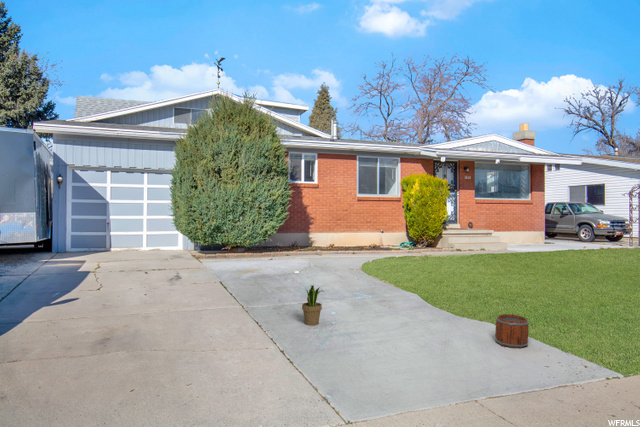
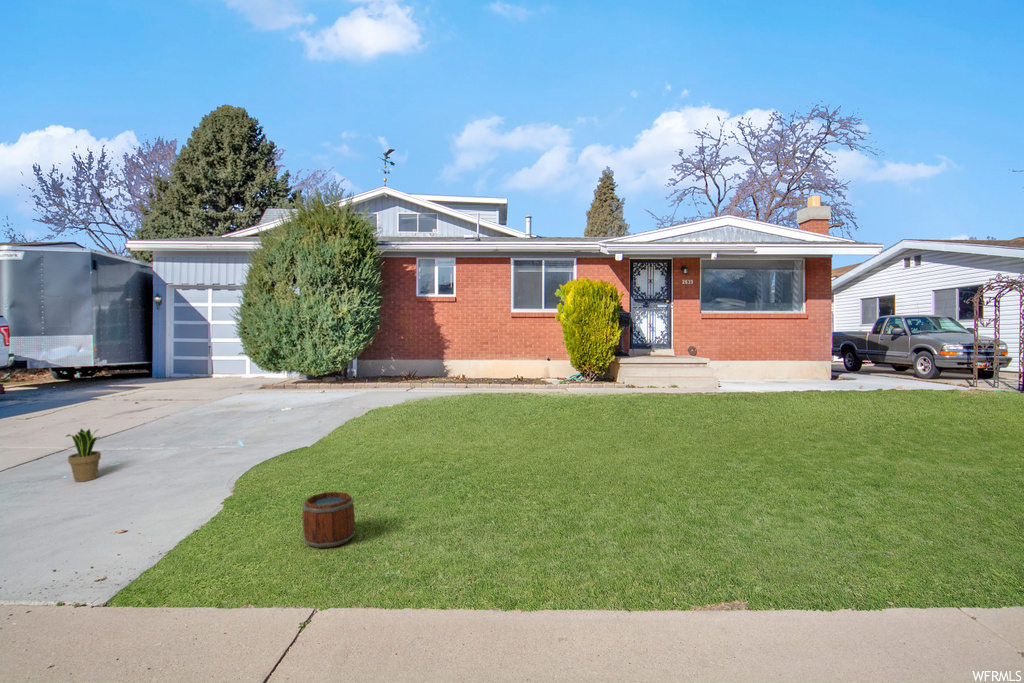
bucket: present [496,314,529,348] -> present [302,492,355,548]

